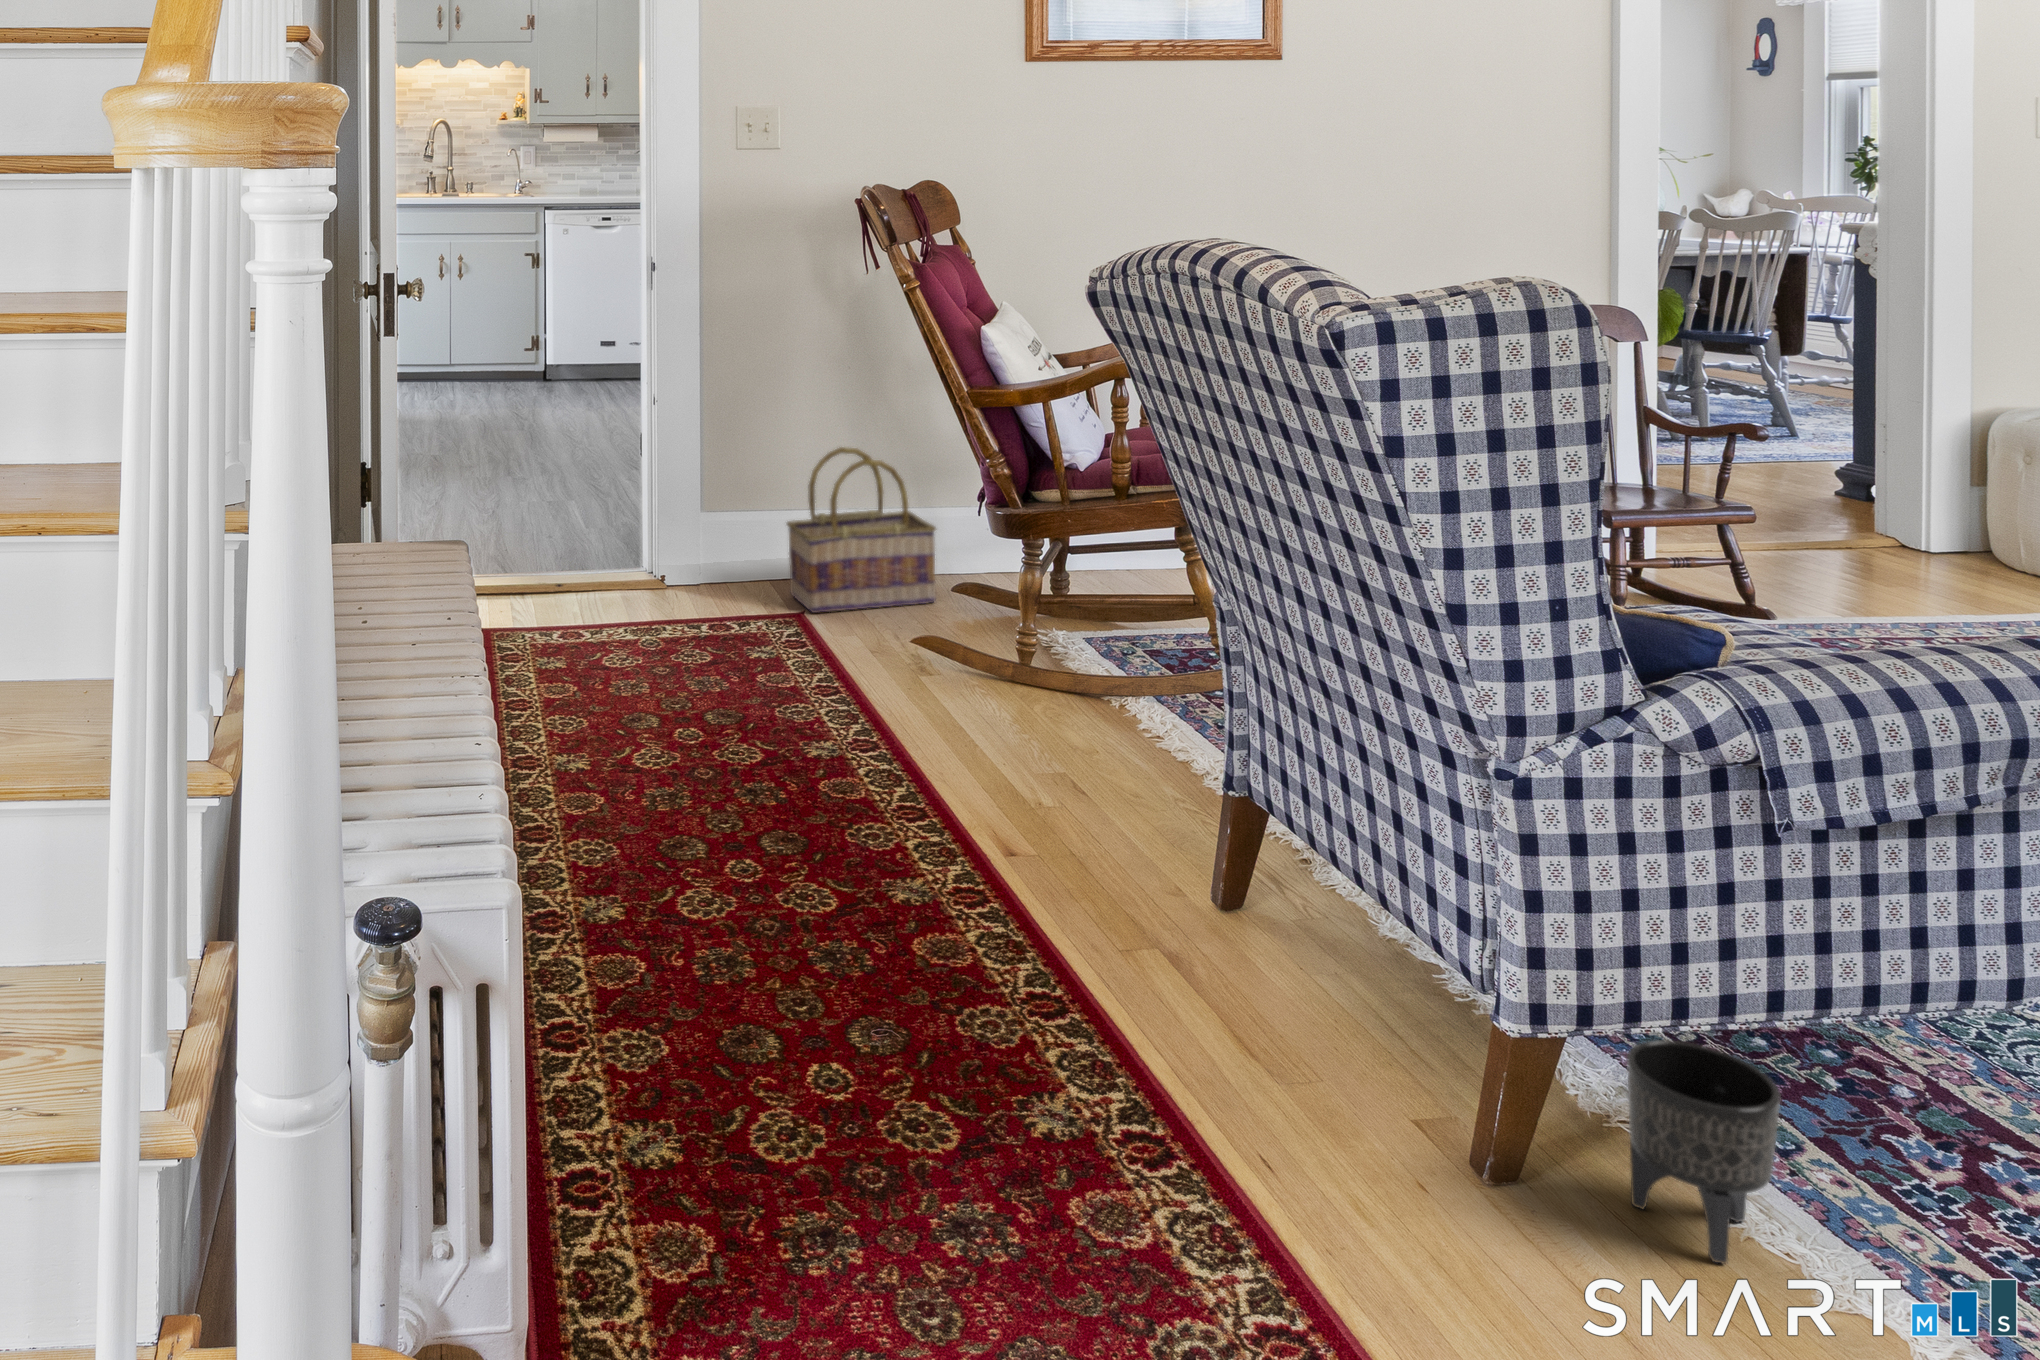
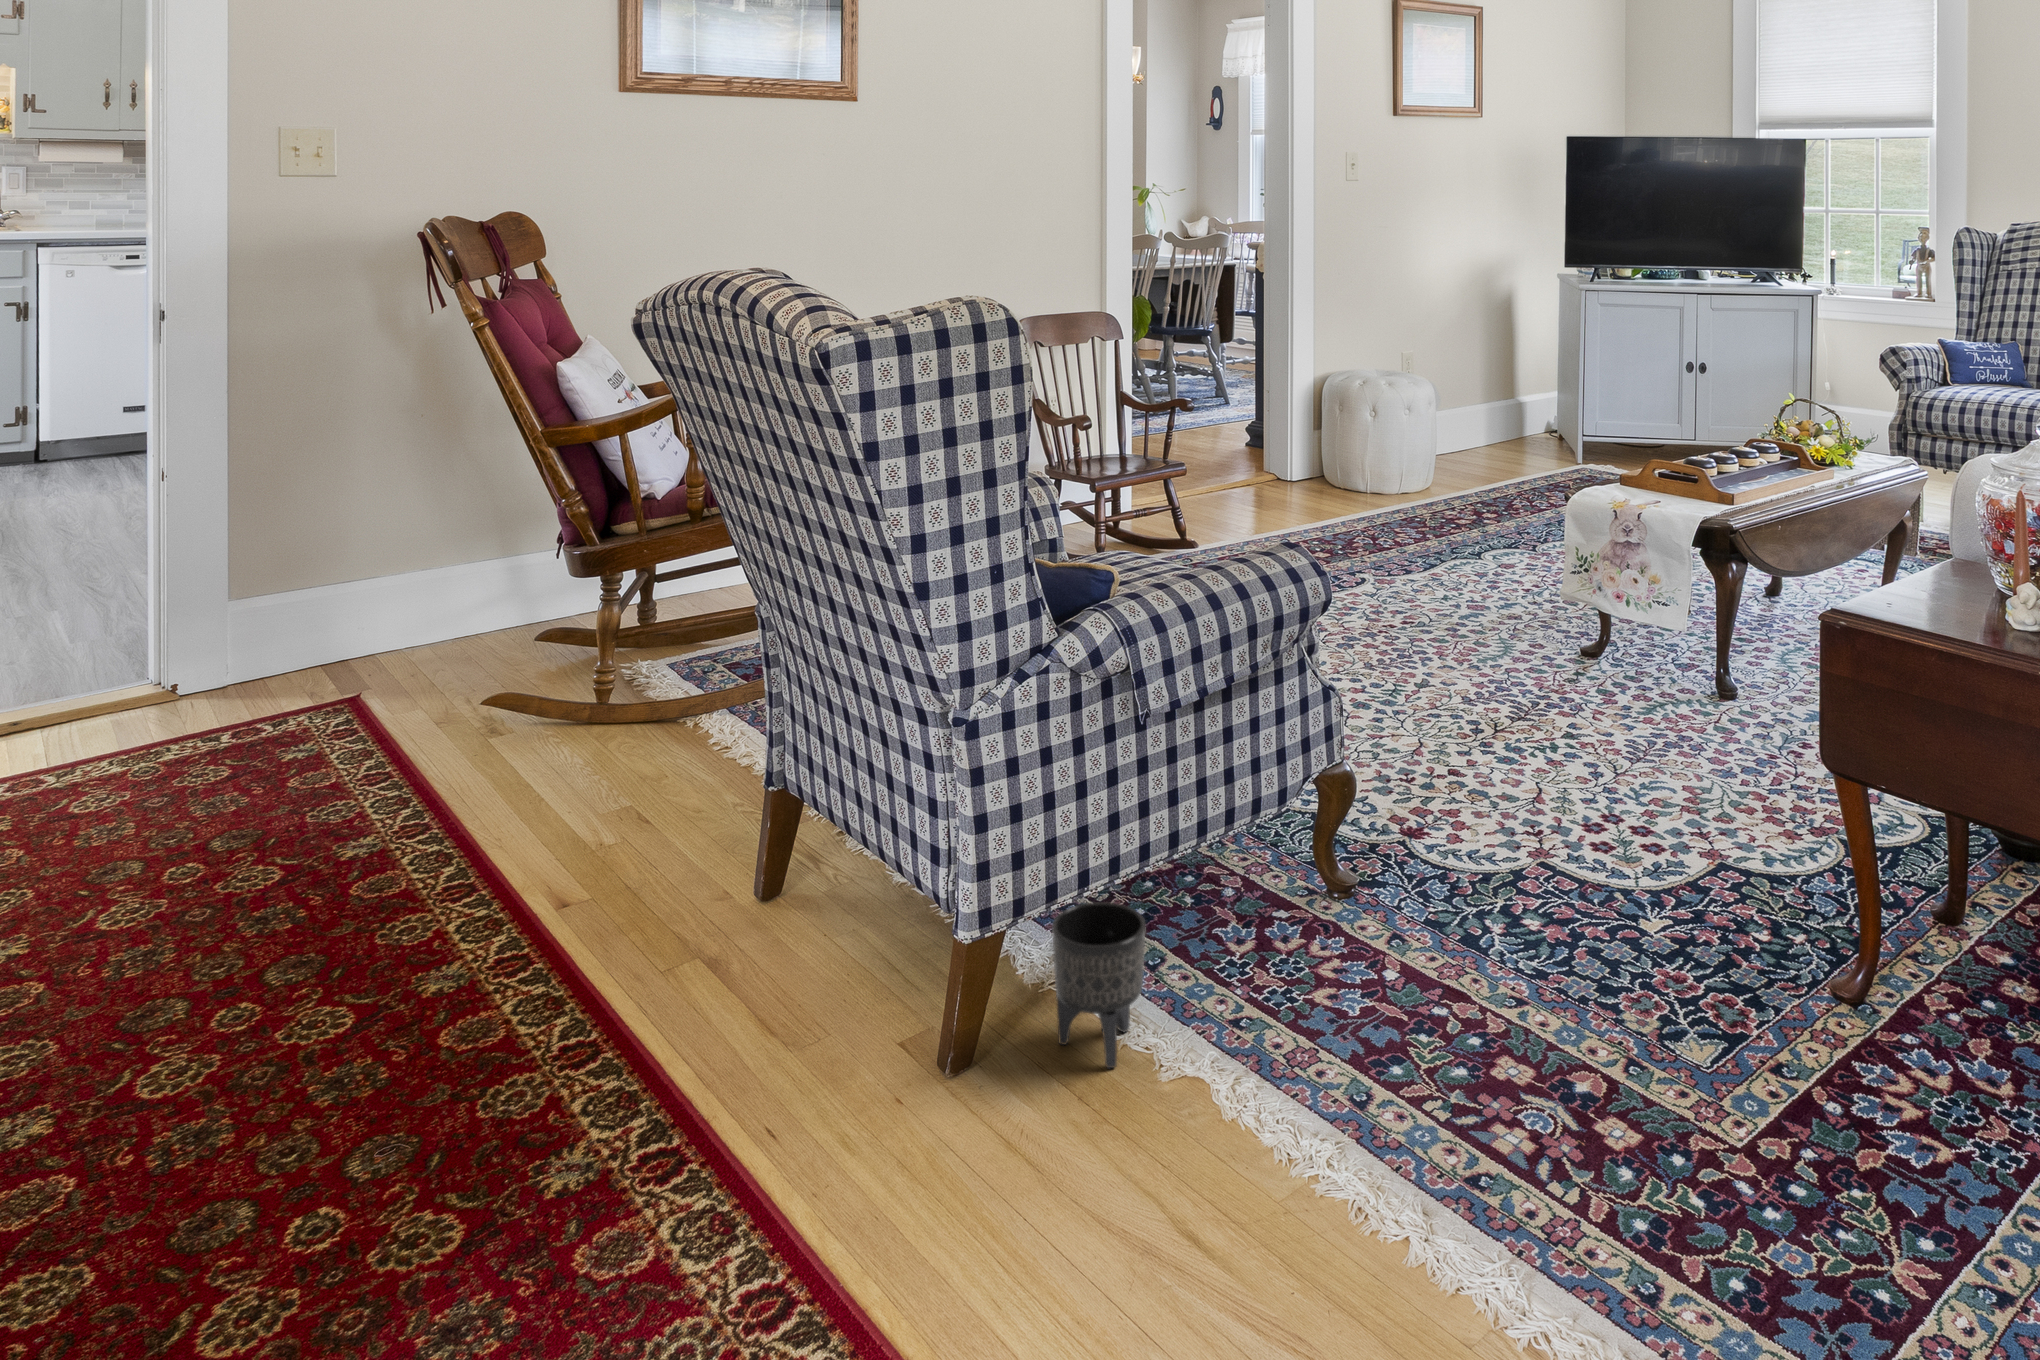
basket: present [787,447,936,613] -> none [348,496,519,676]

